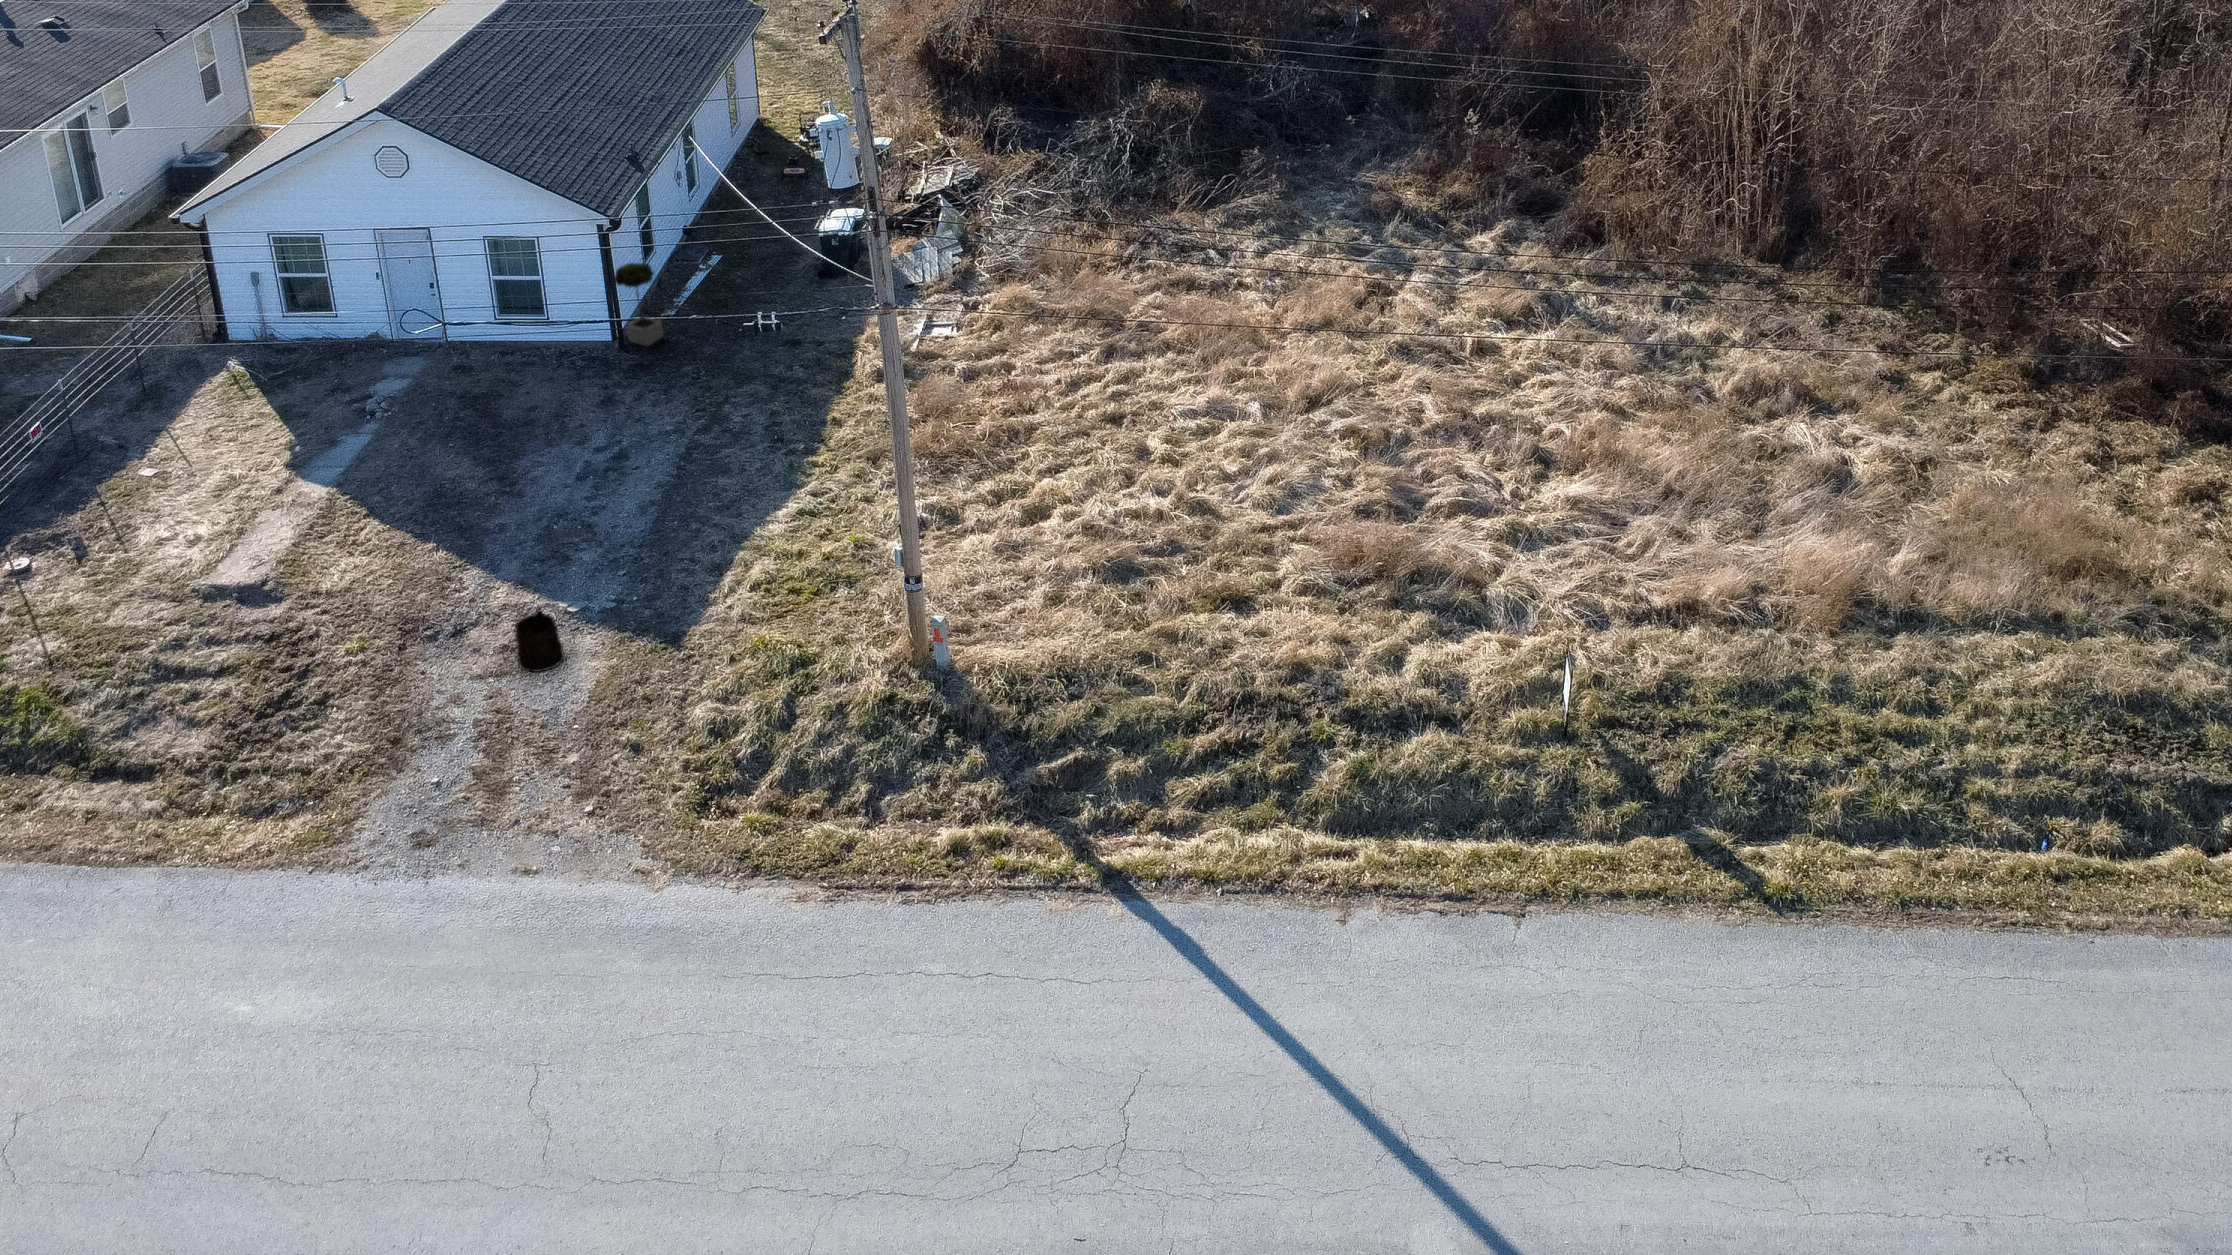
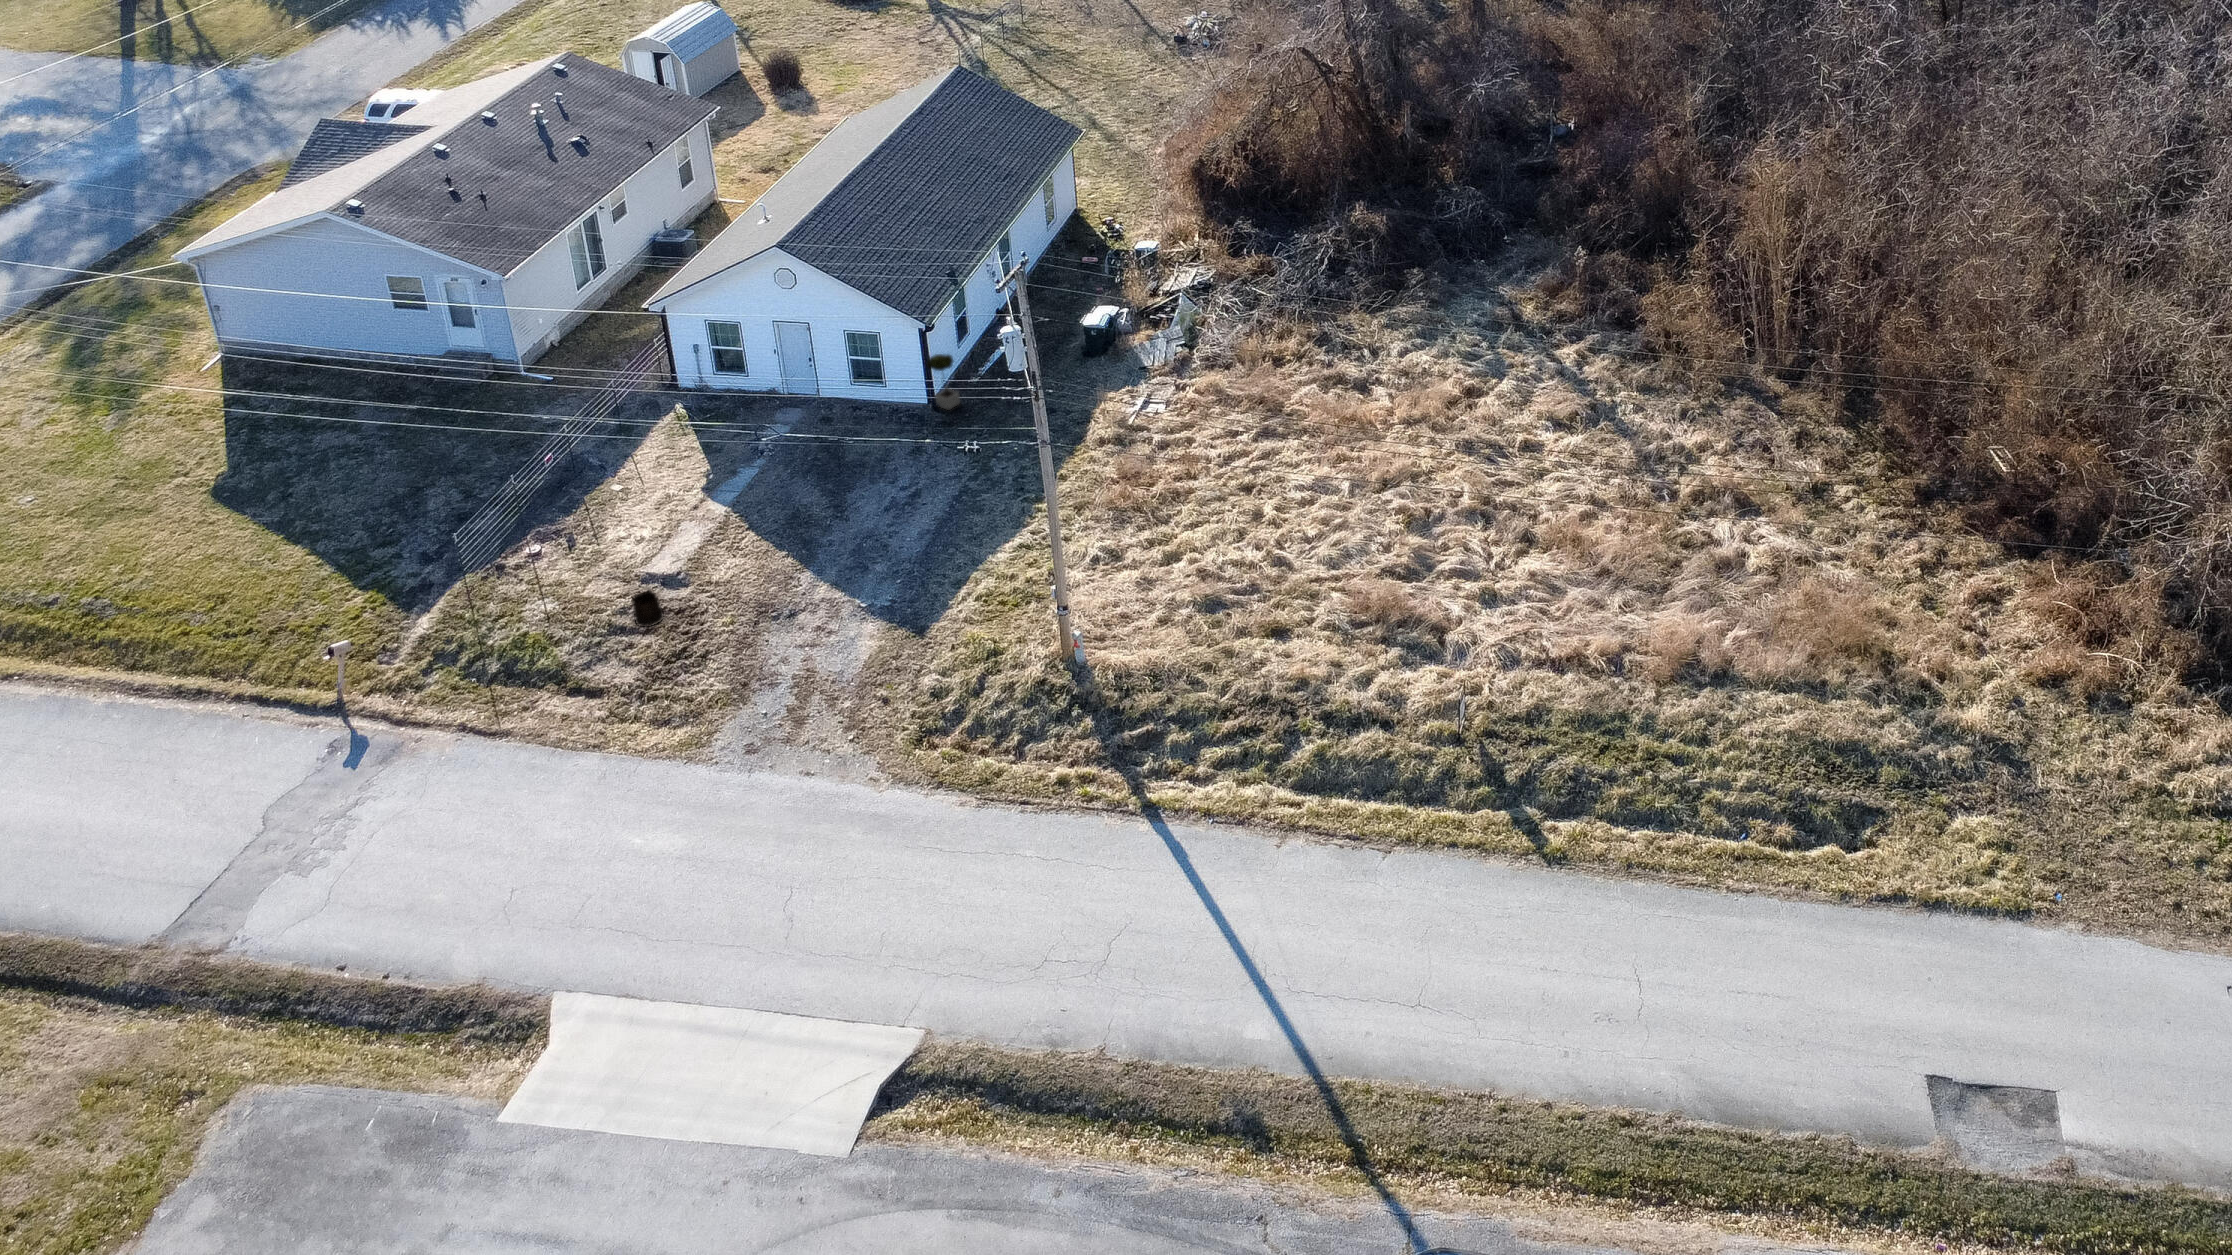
bucket: present [515,610,564,672] -> present [632,589,664,627]

